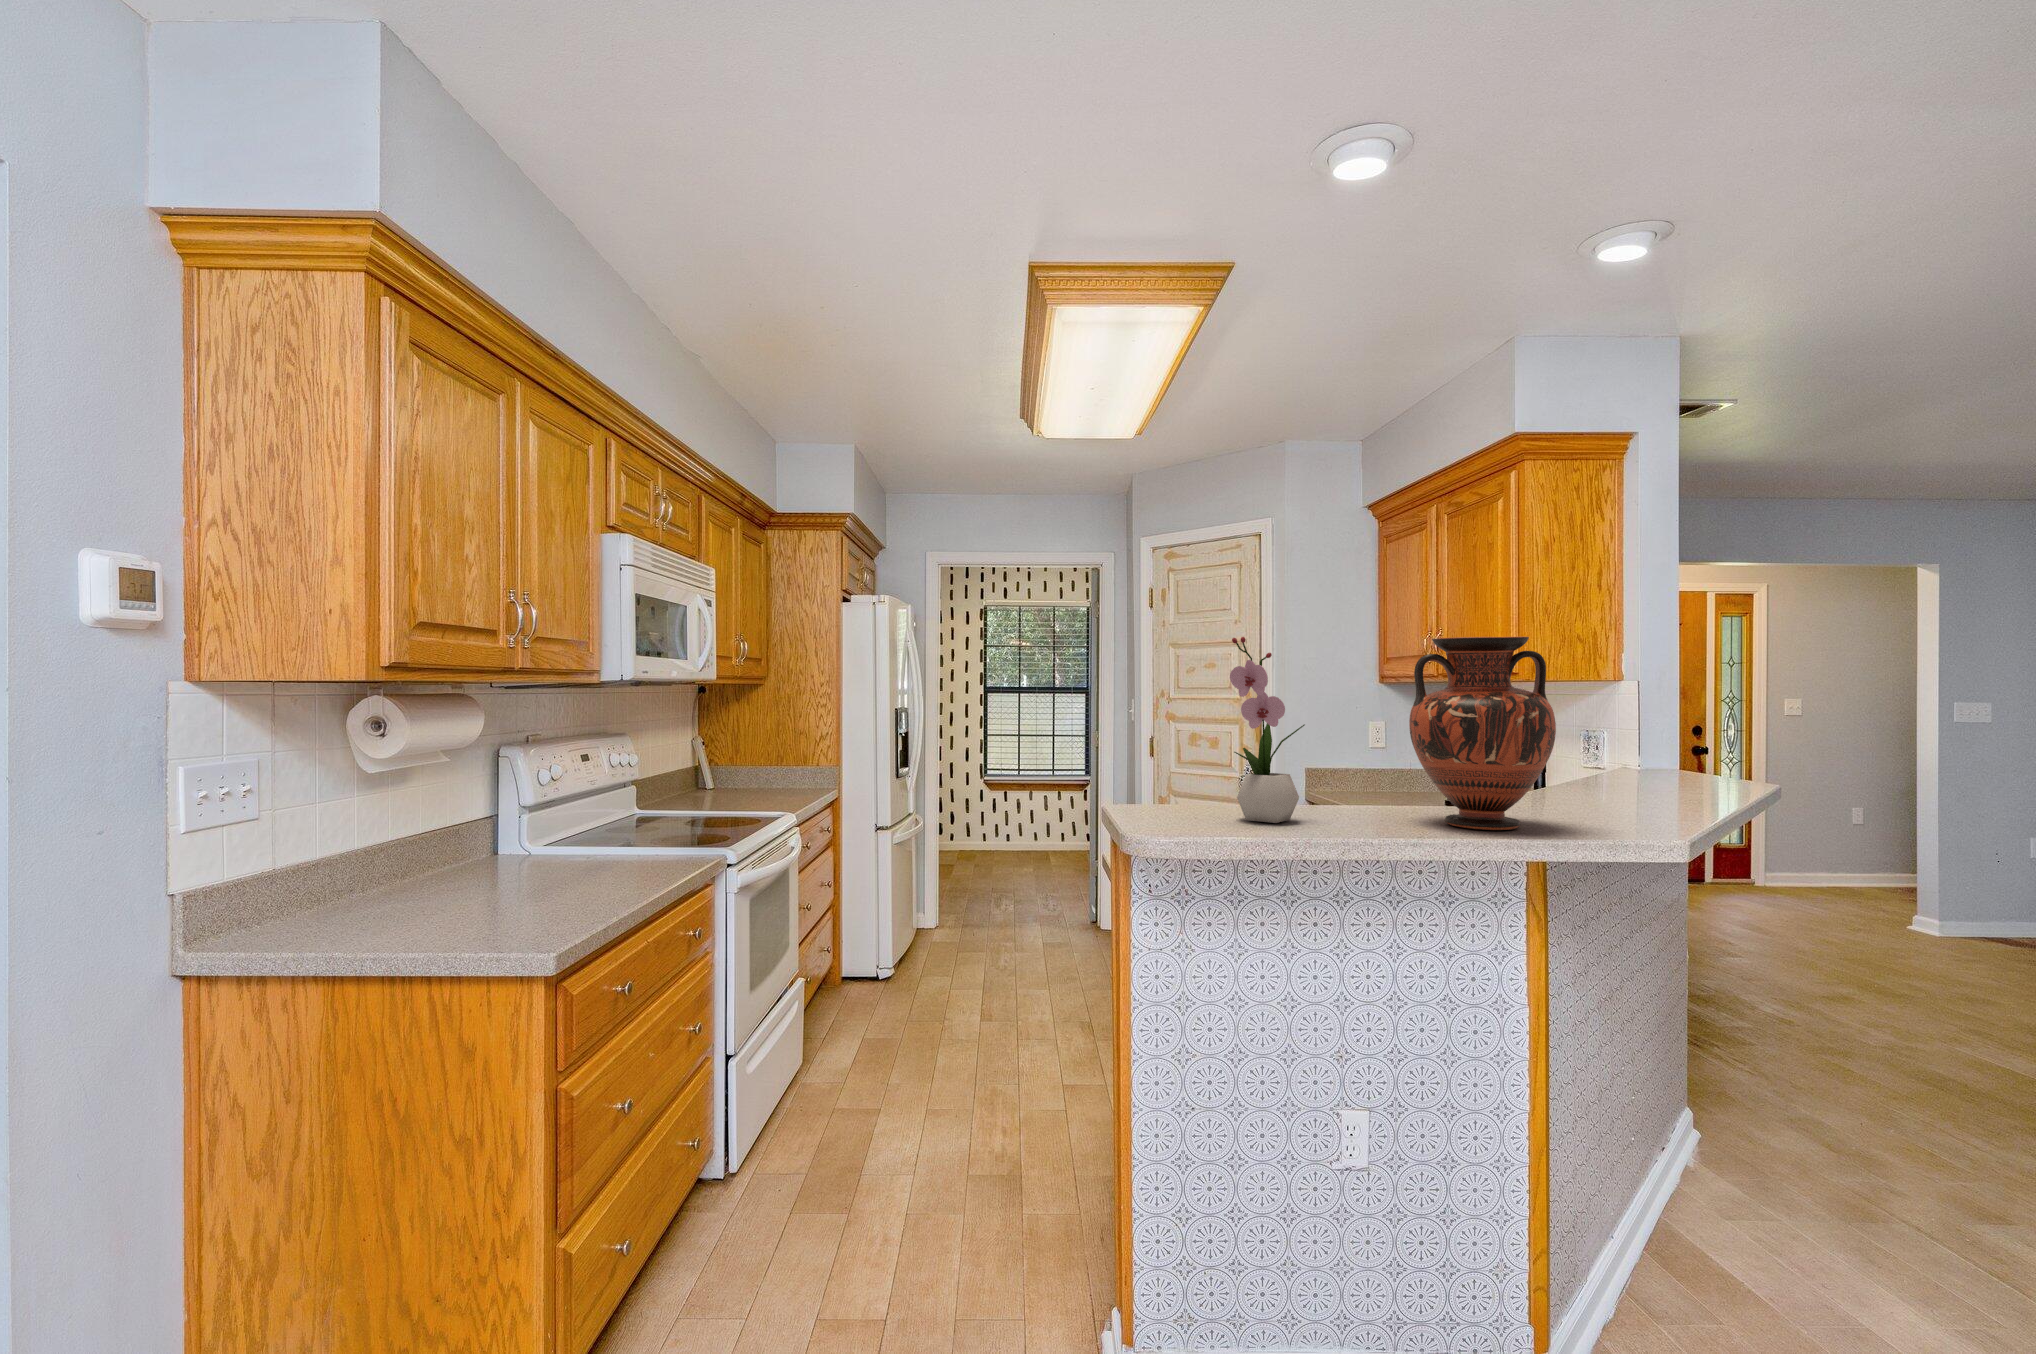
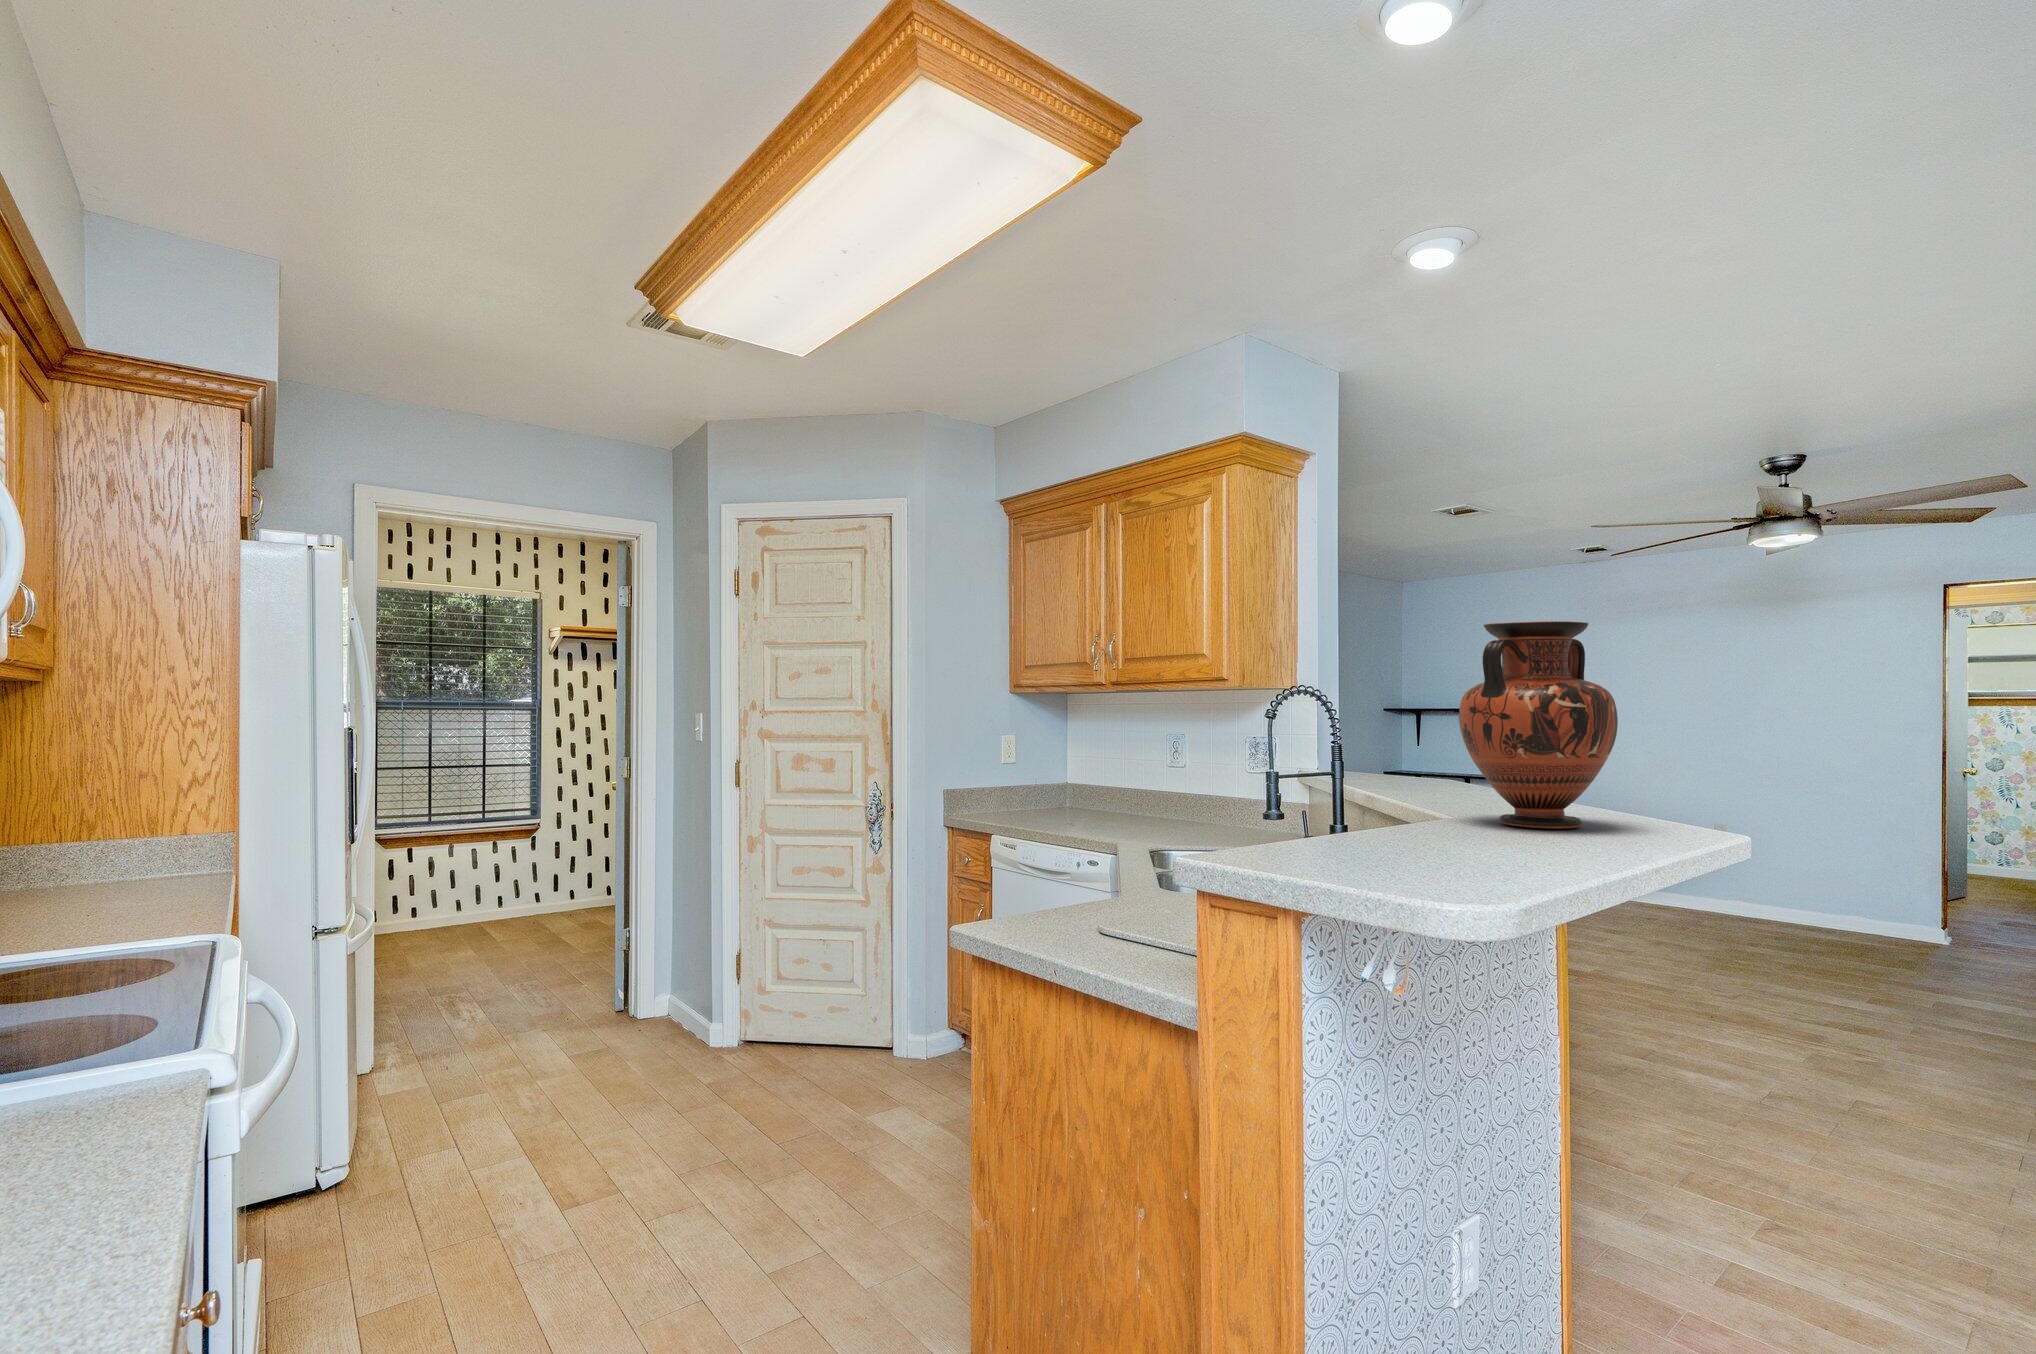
flower arrangement: present [1230,637,1305,823] -> none [1347,611,1427,843]

